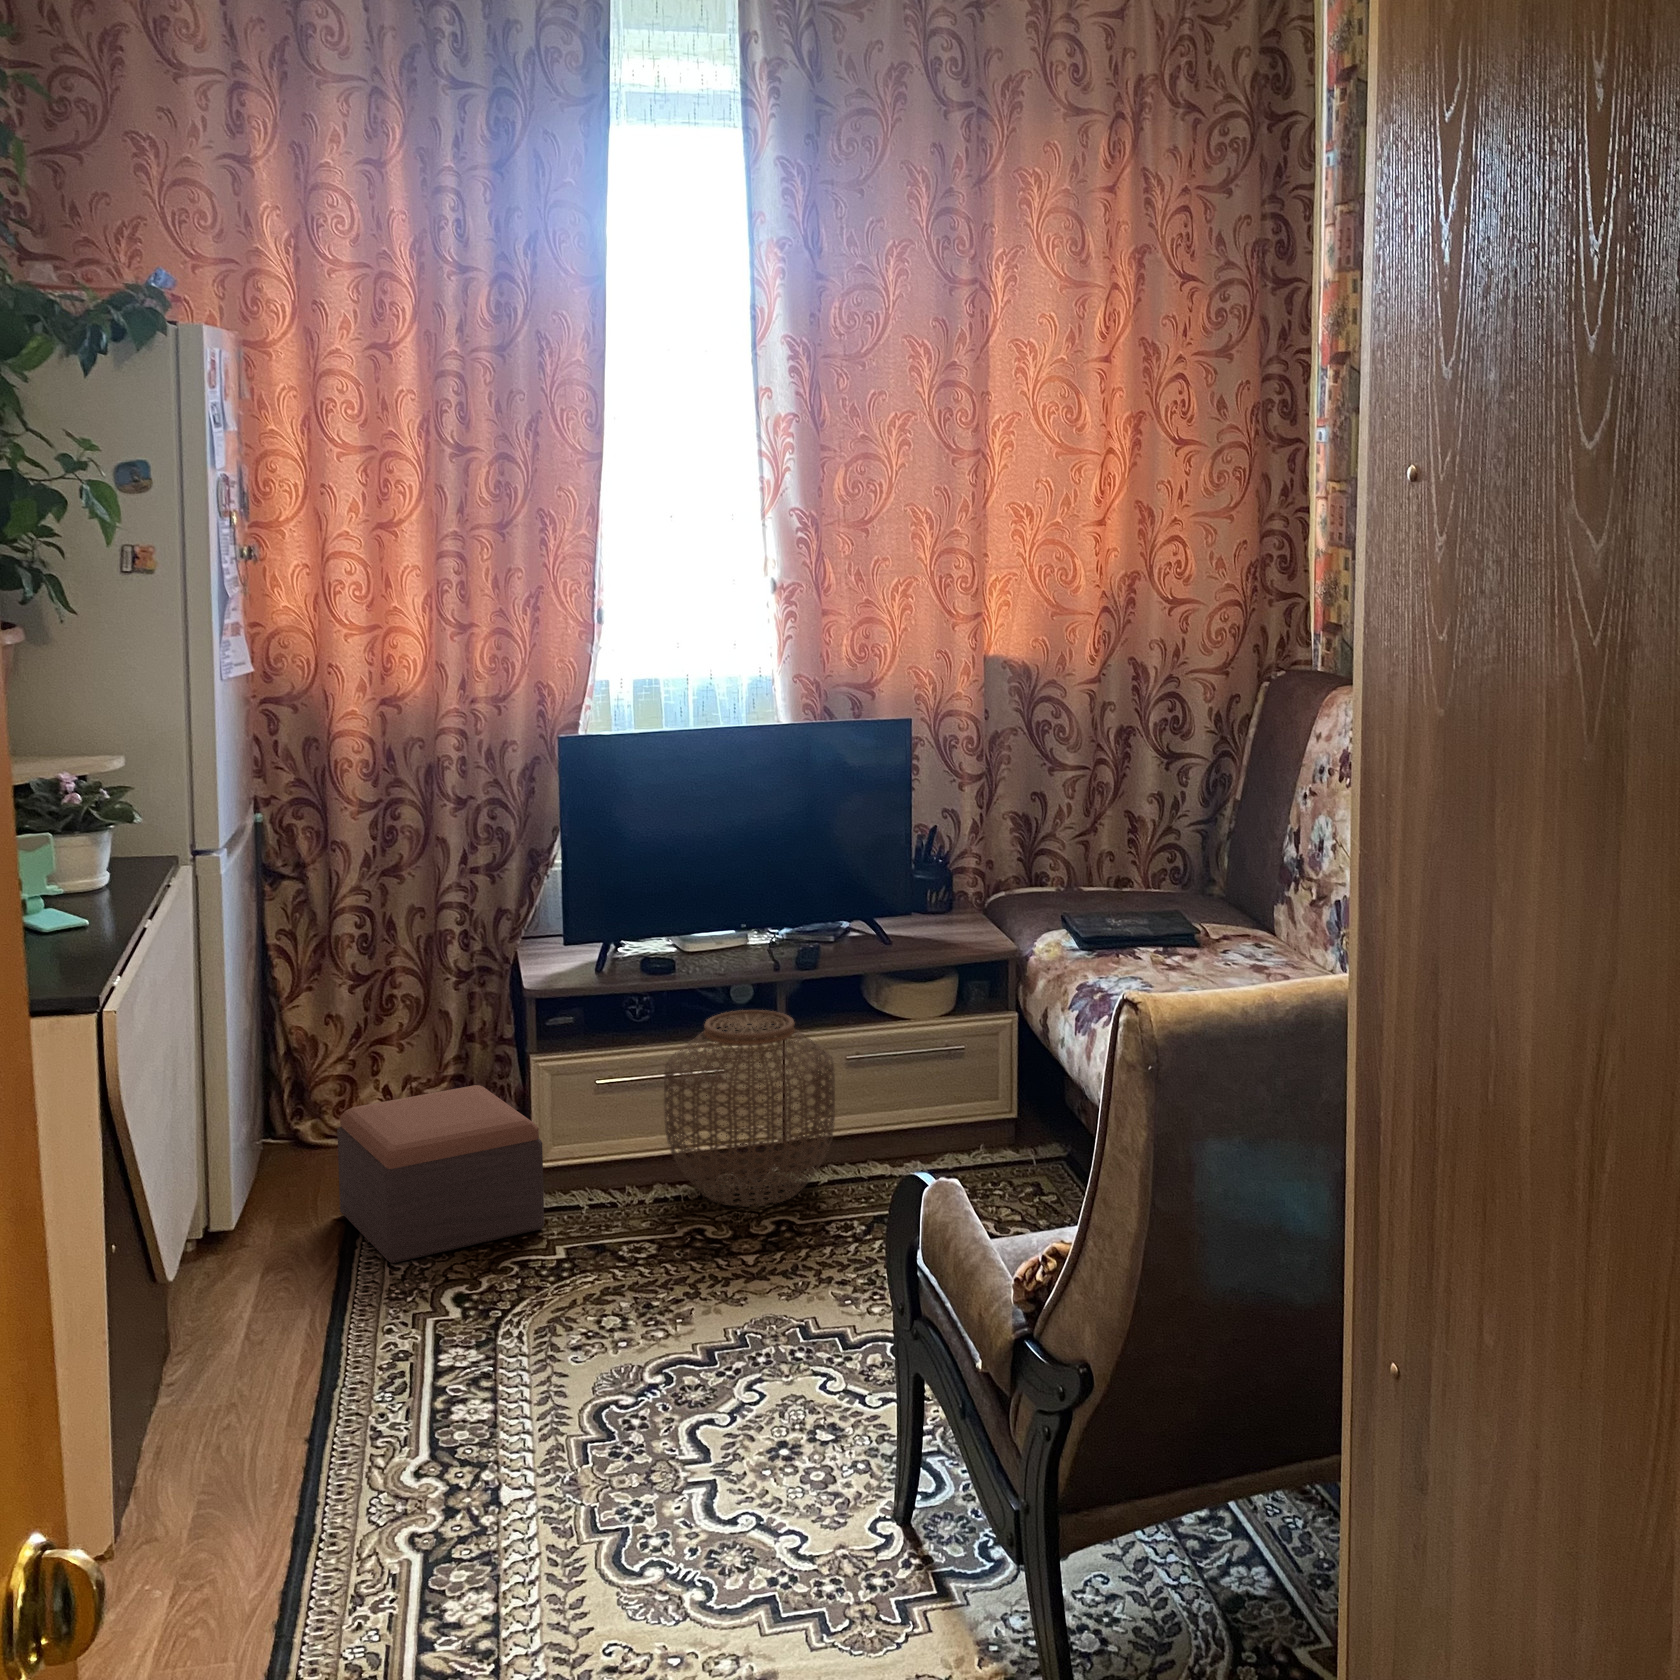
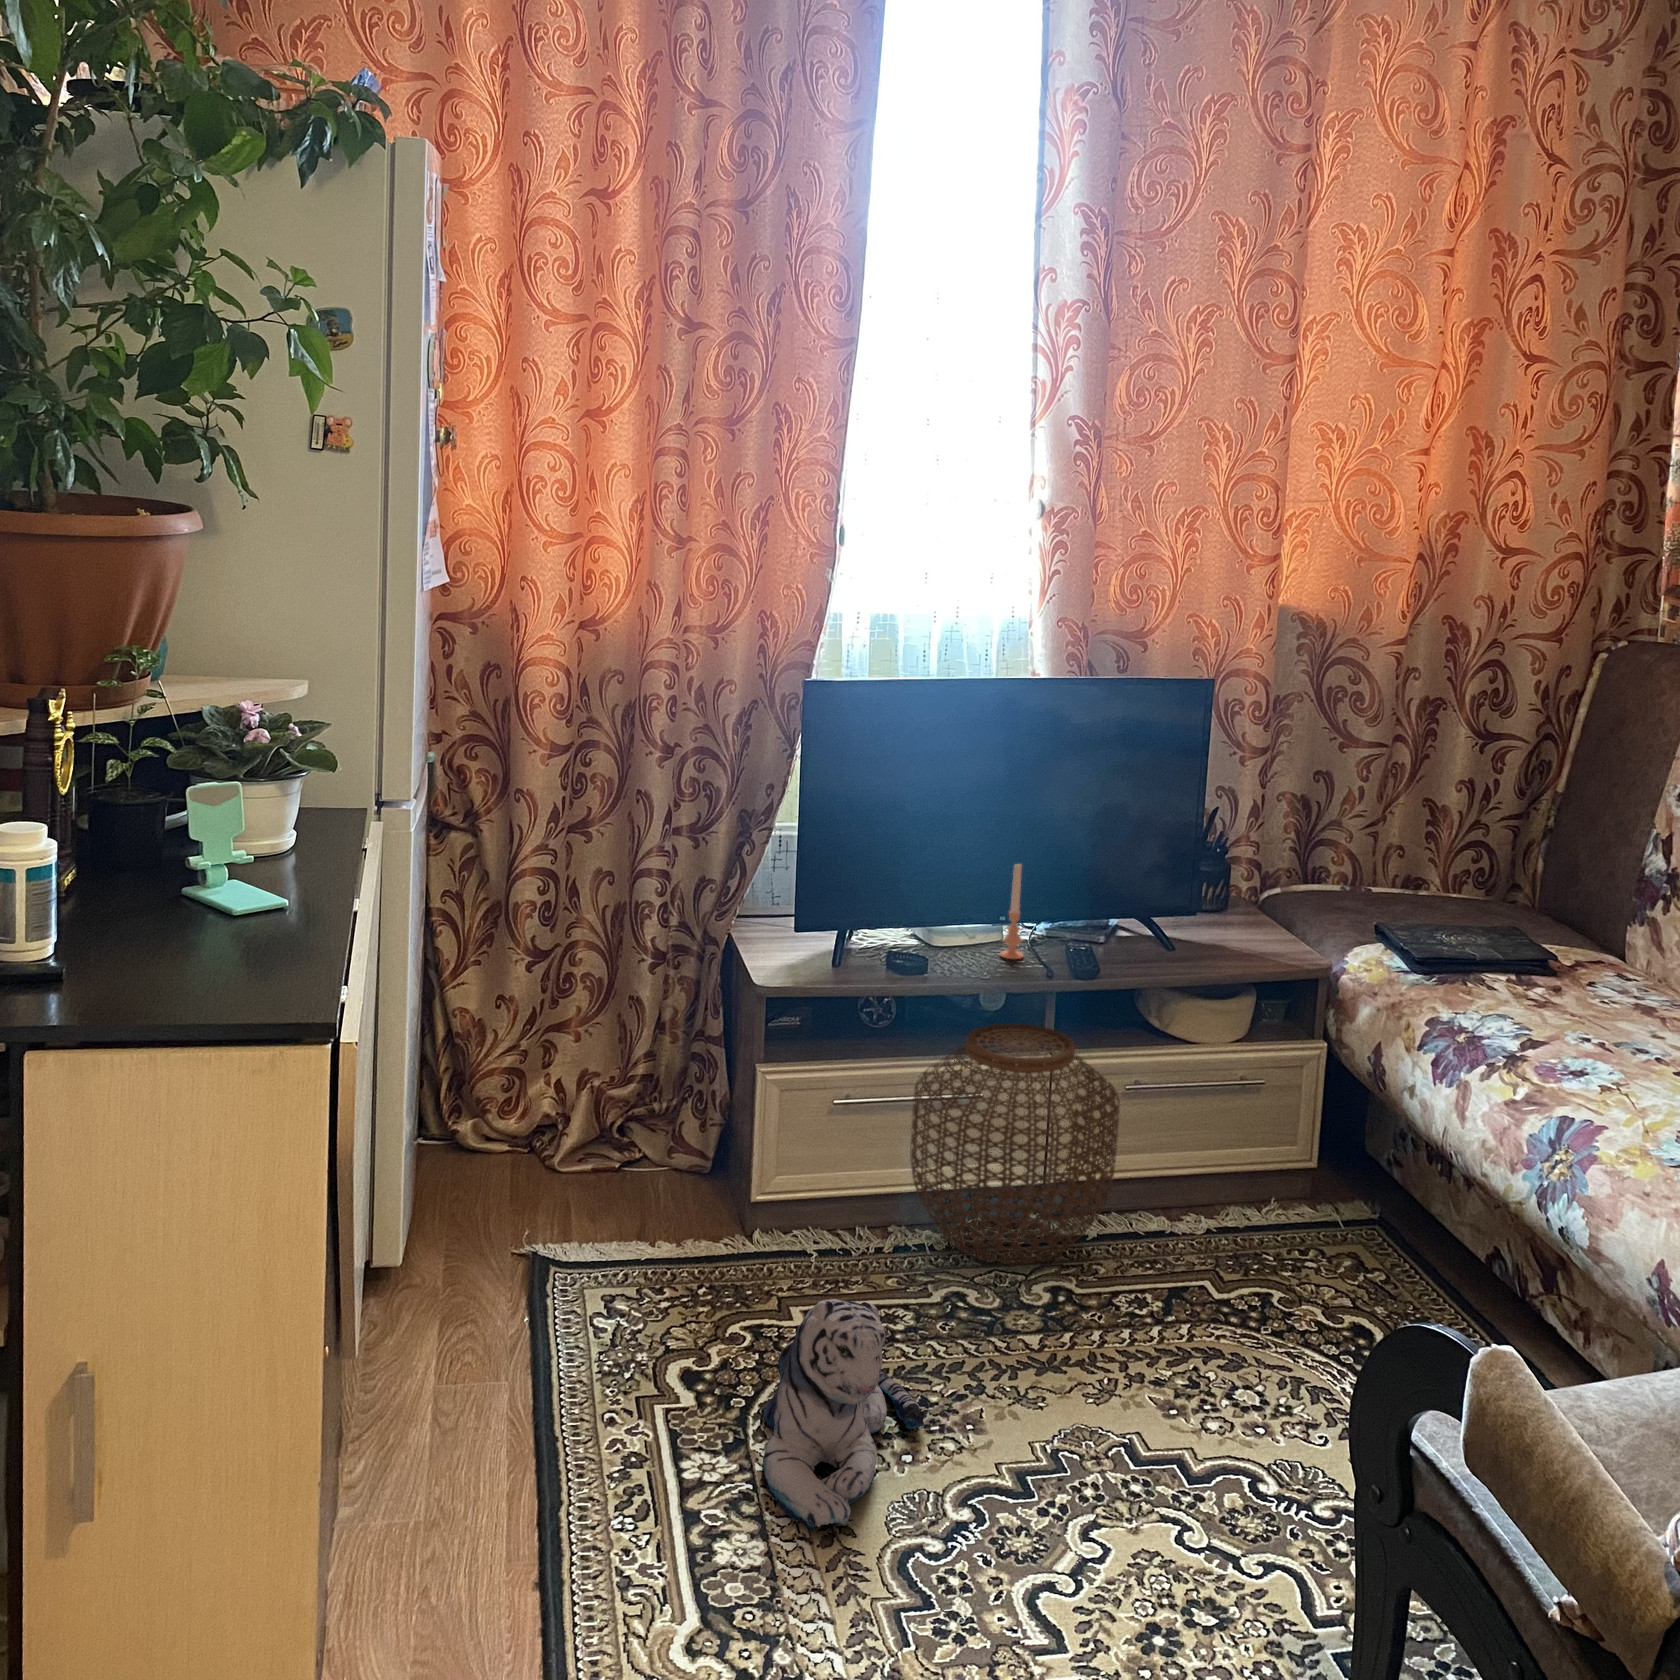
candle: none [742,879,762,959] -> present [1000,864,1024,959]
footstool: present [337,1085,544,1263] -> none [517,1097,775,1323]
plush toy: none [500,1218,641,1393] -> present [760,1299,925,1529]

